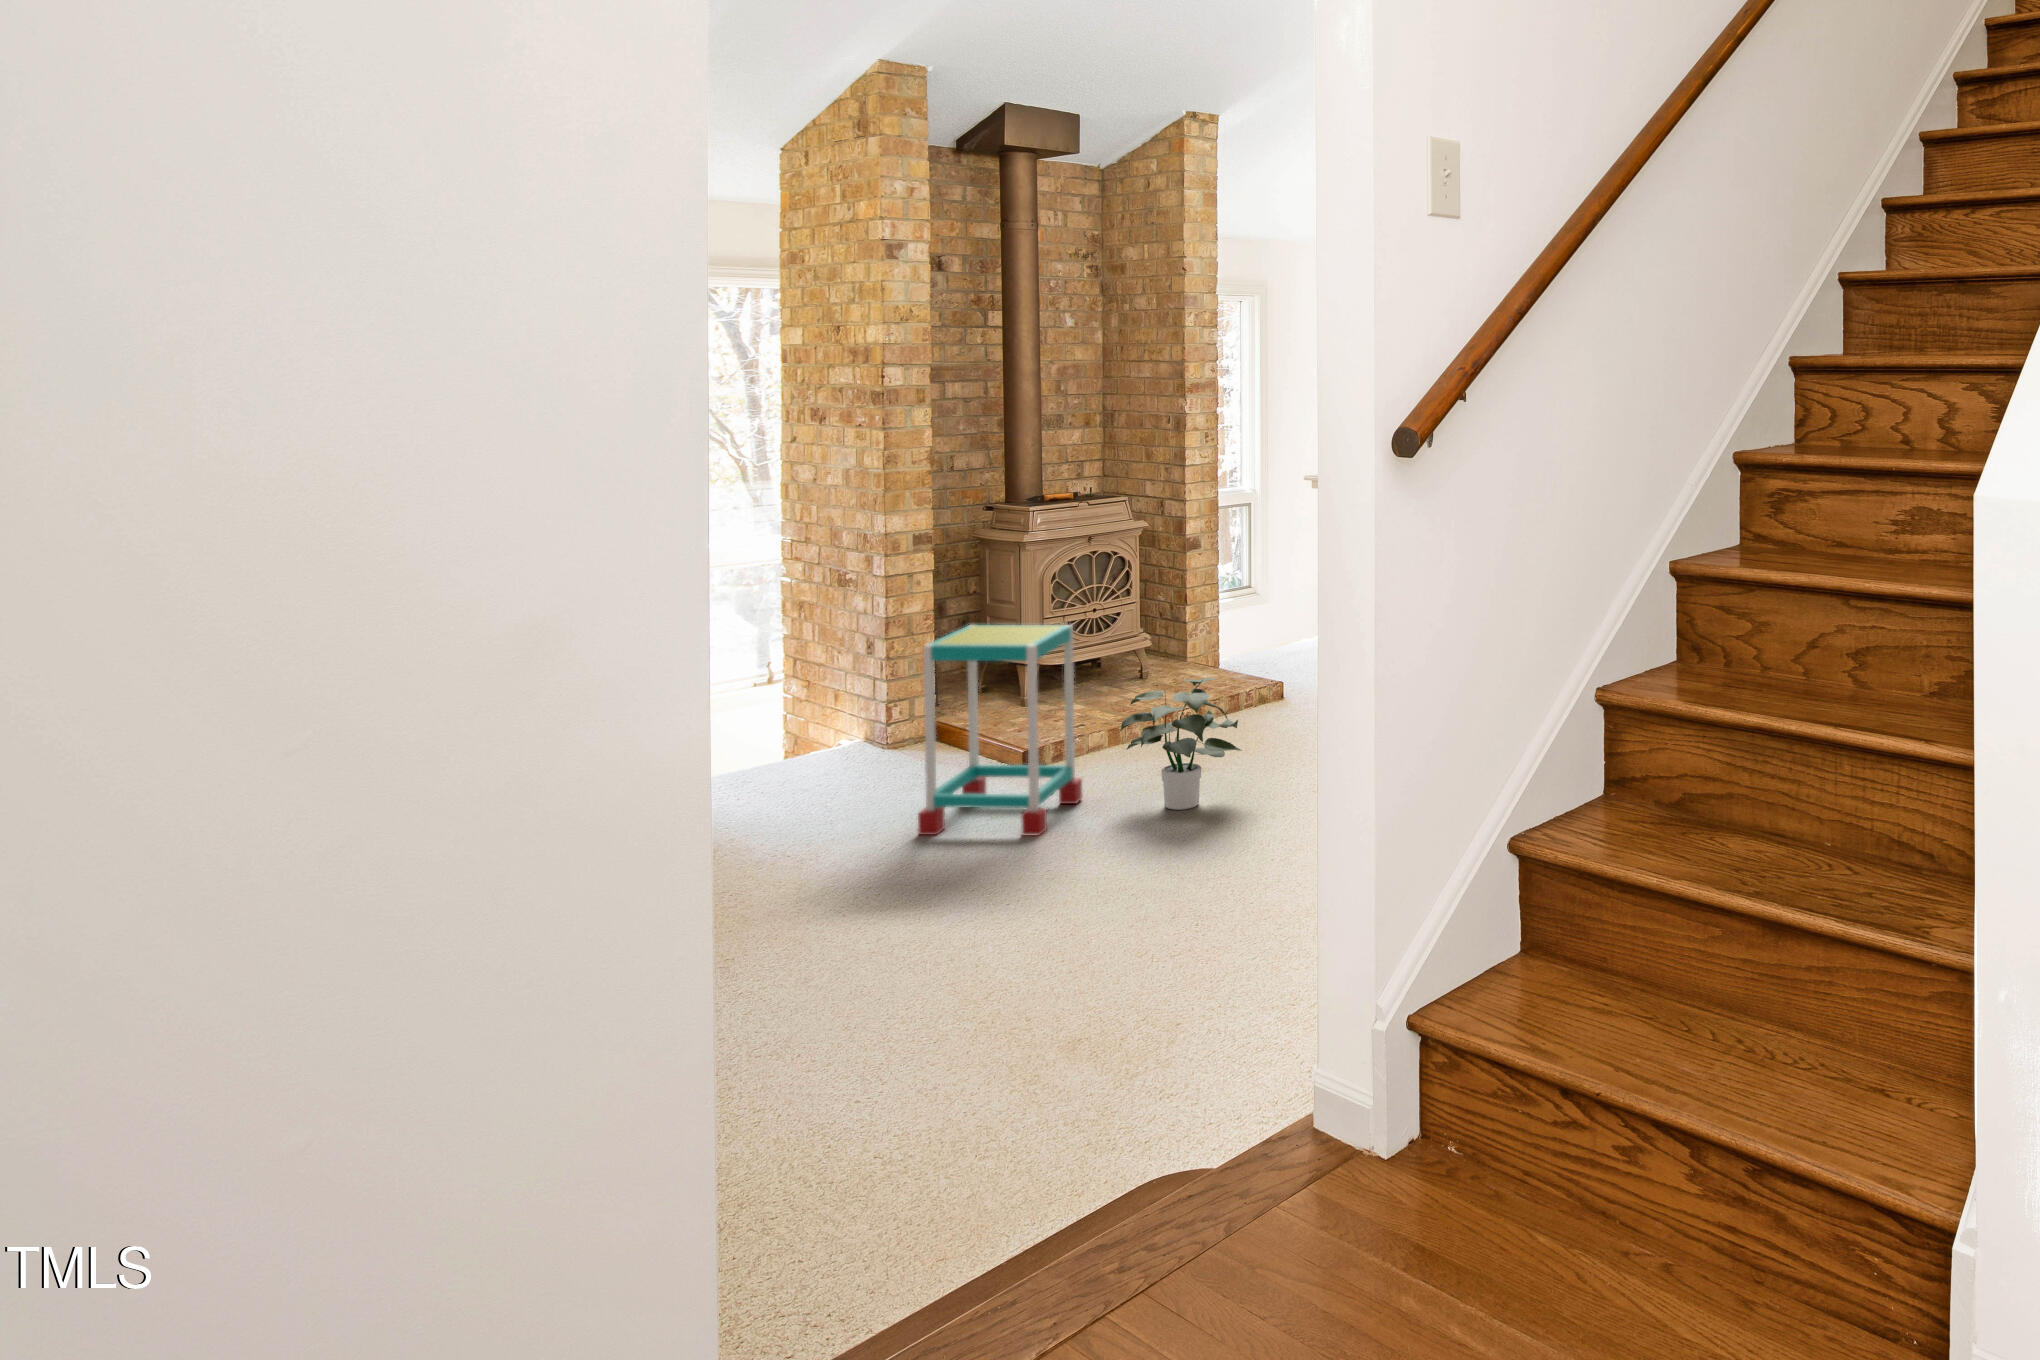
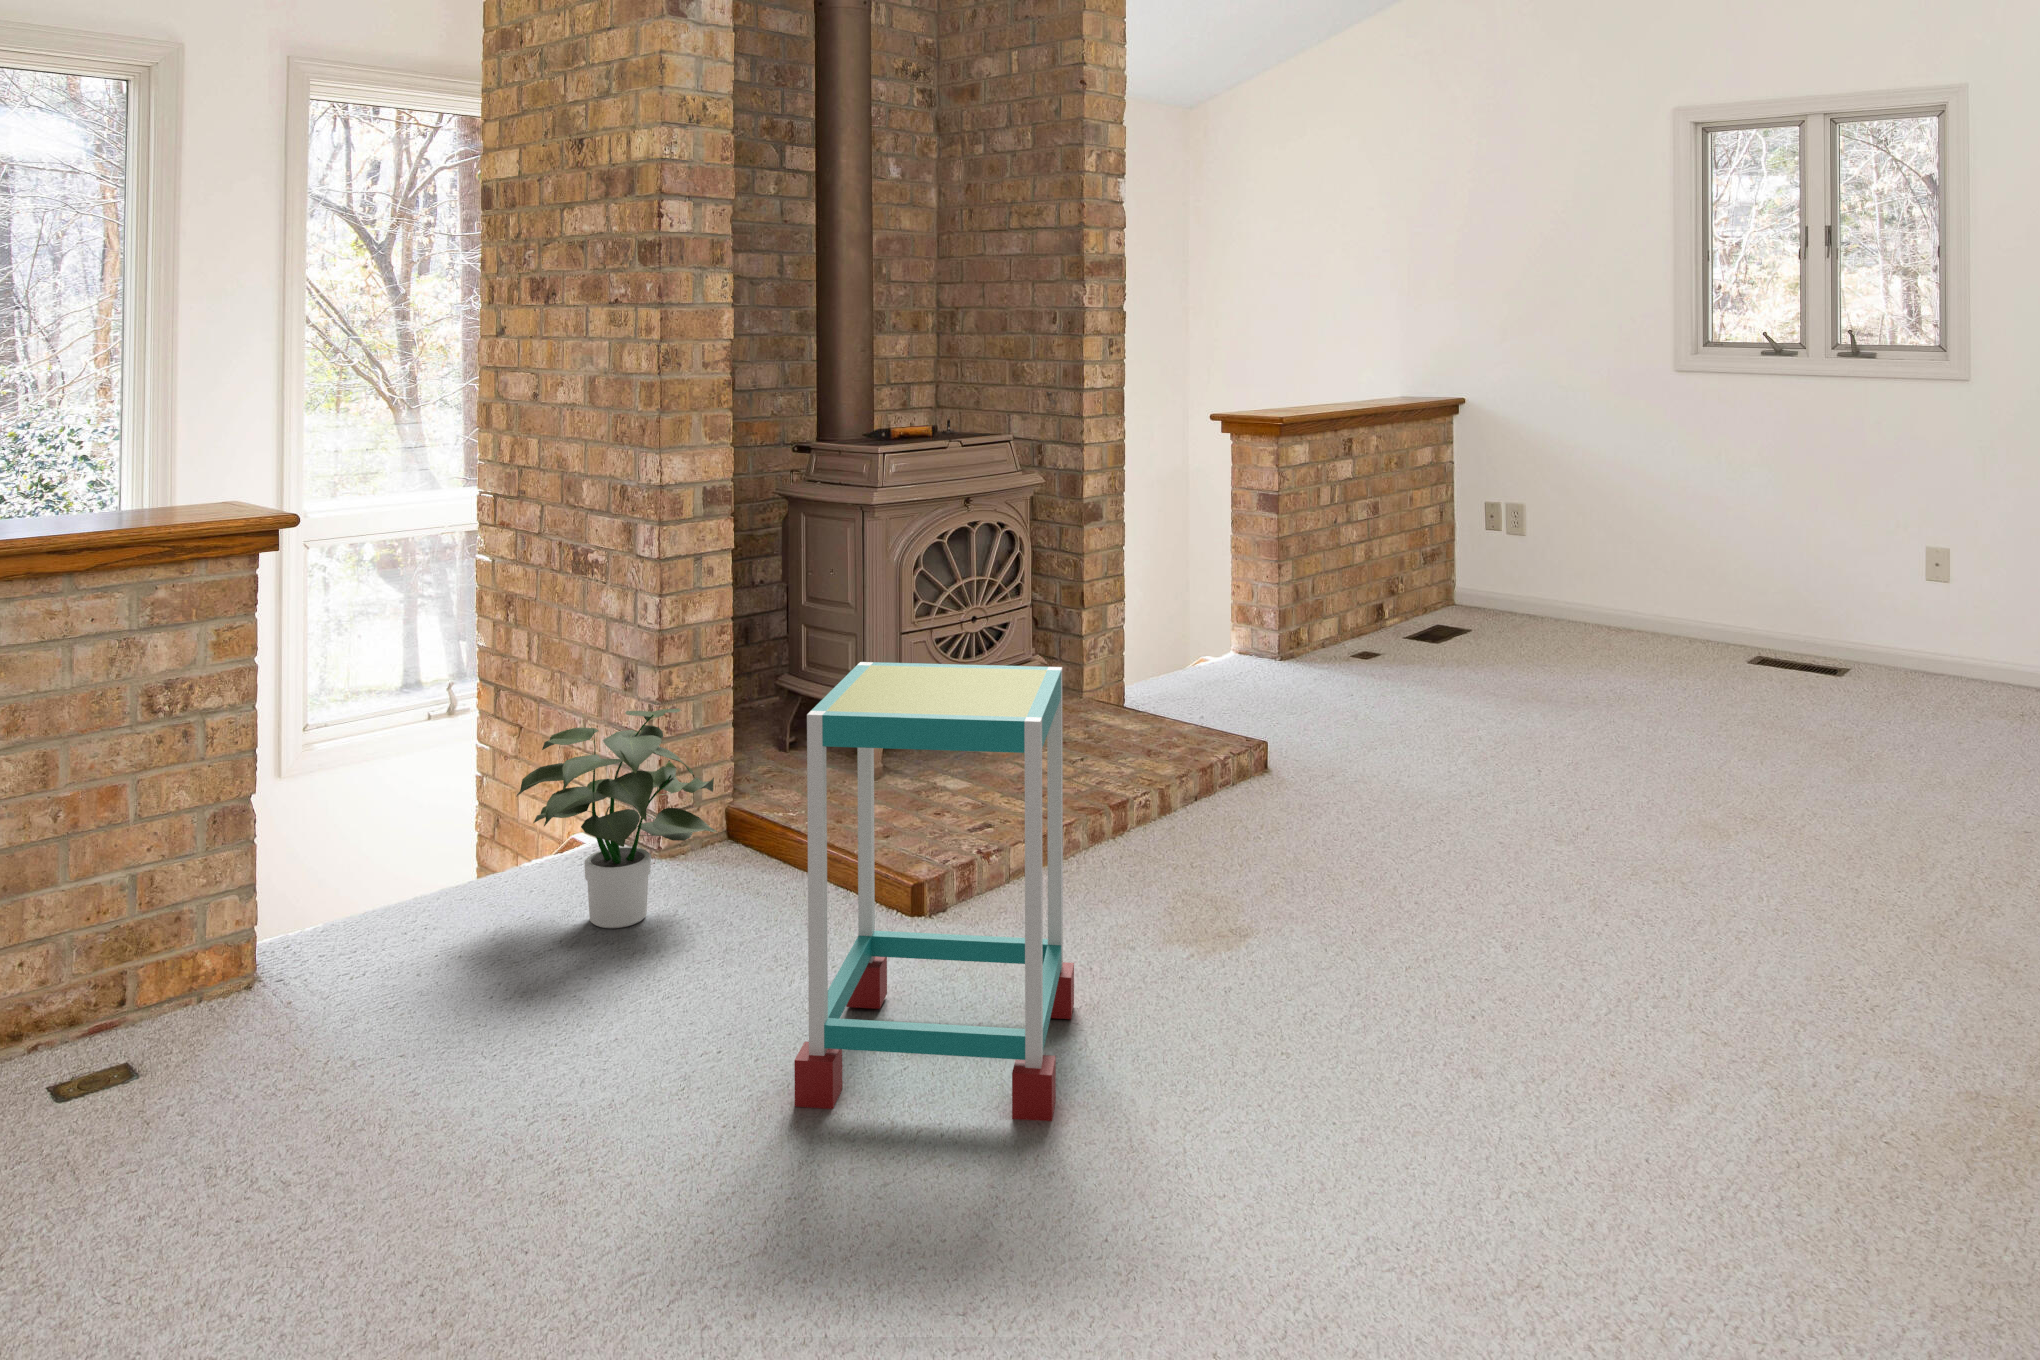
potted plant: present [1120,678,1242,810] -> present [517,708,717,928]

